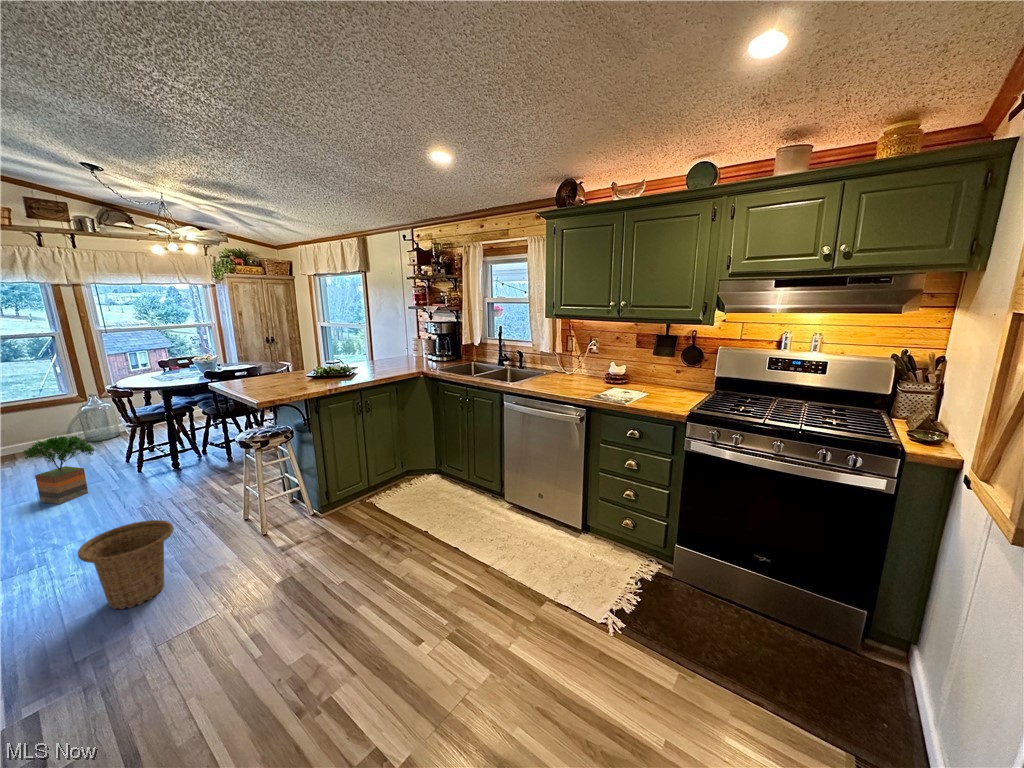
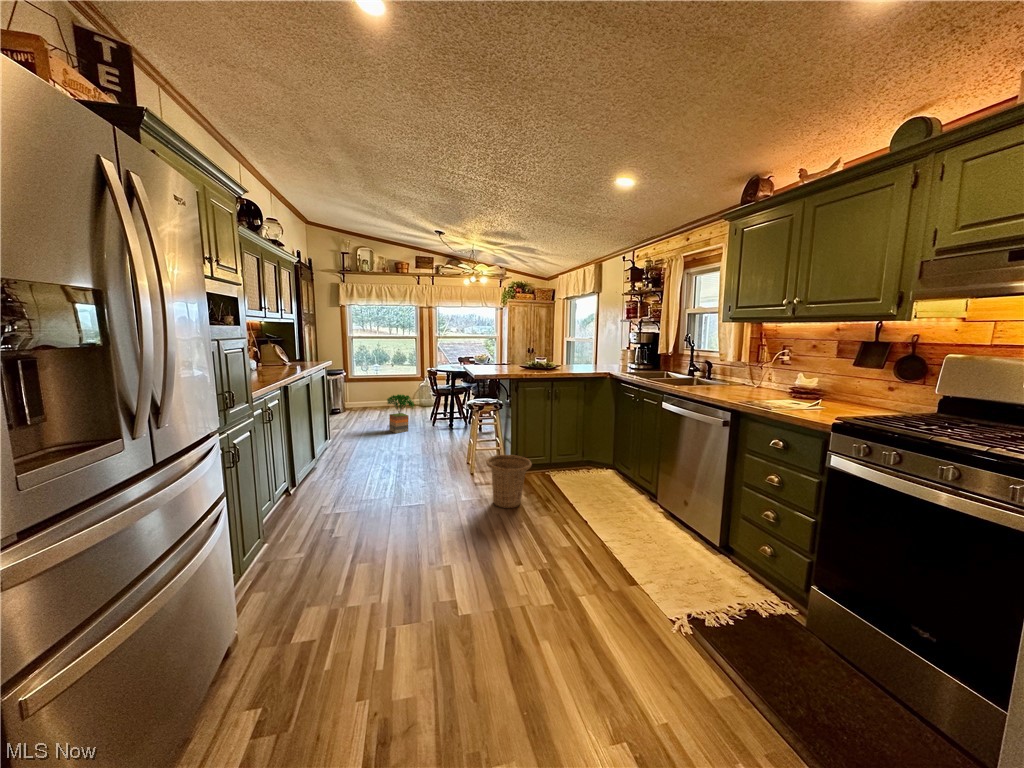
basket: present [78,520,174,609] -> present [486,455,532,508]

